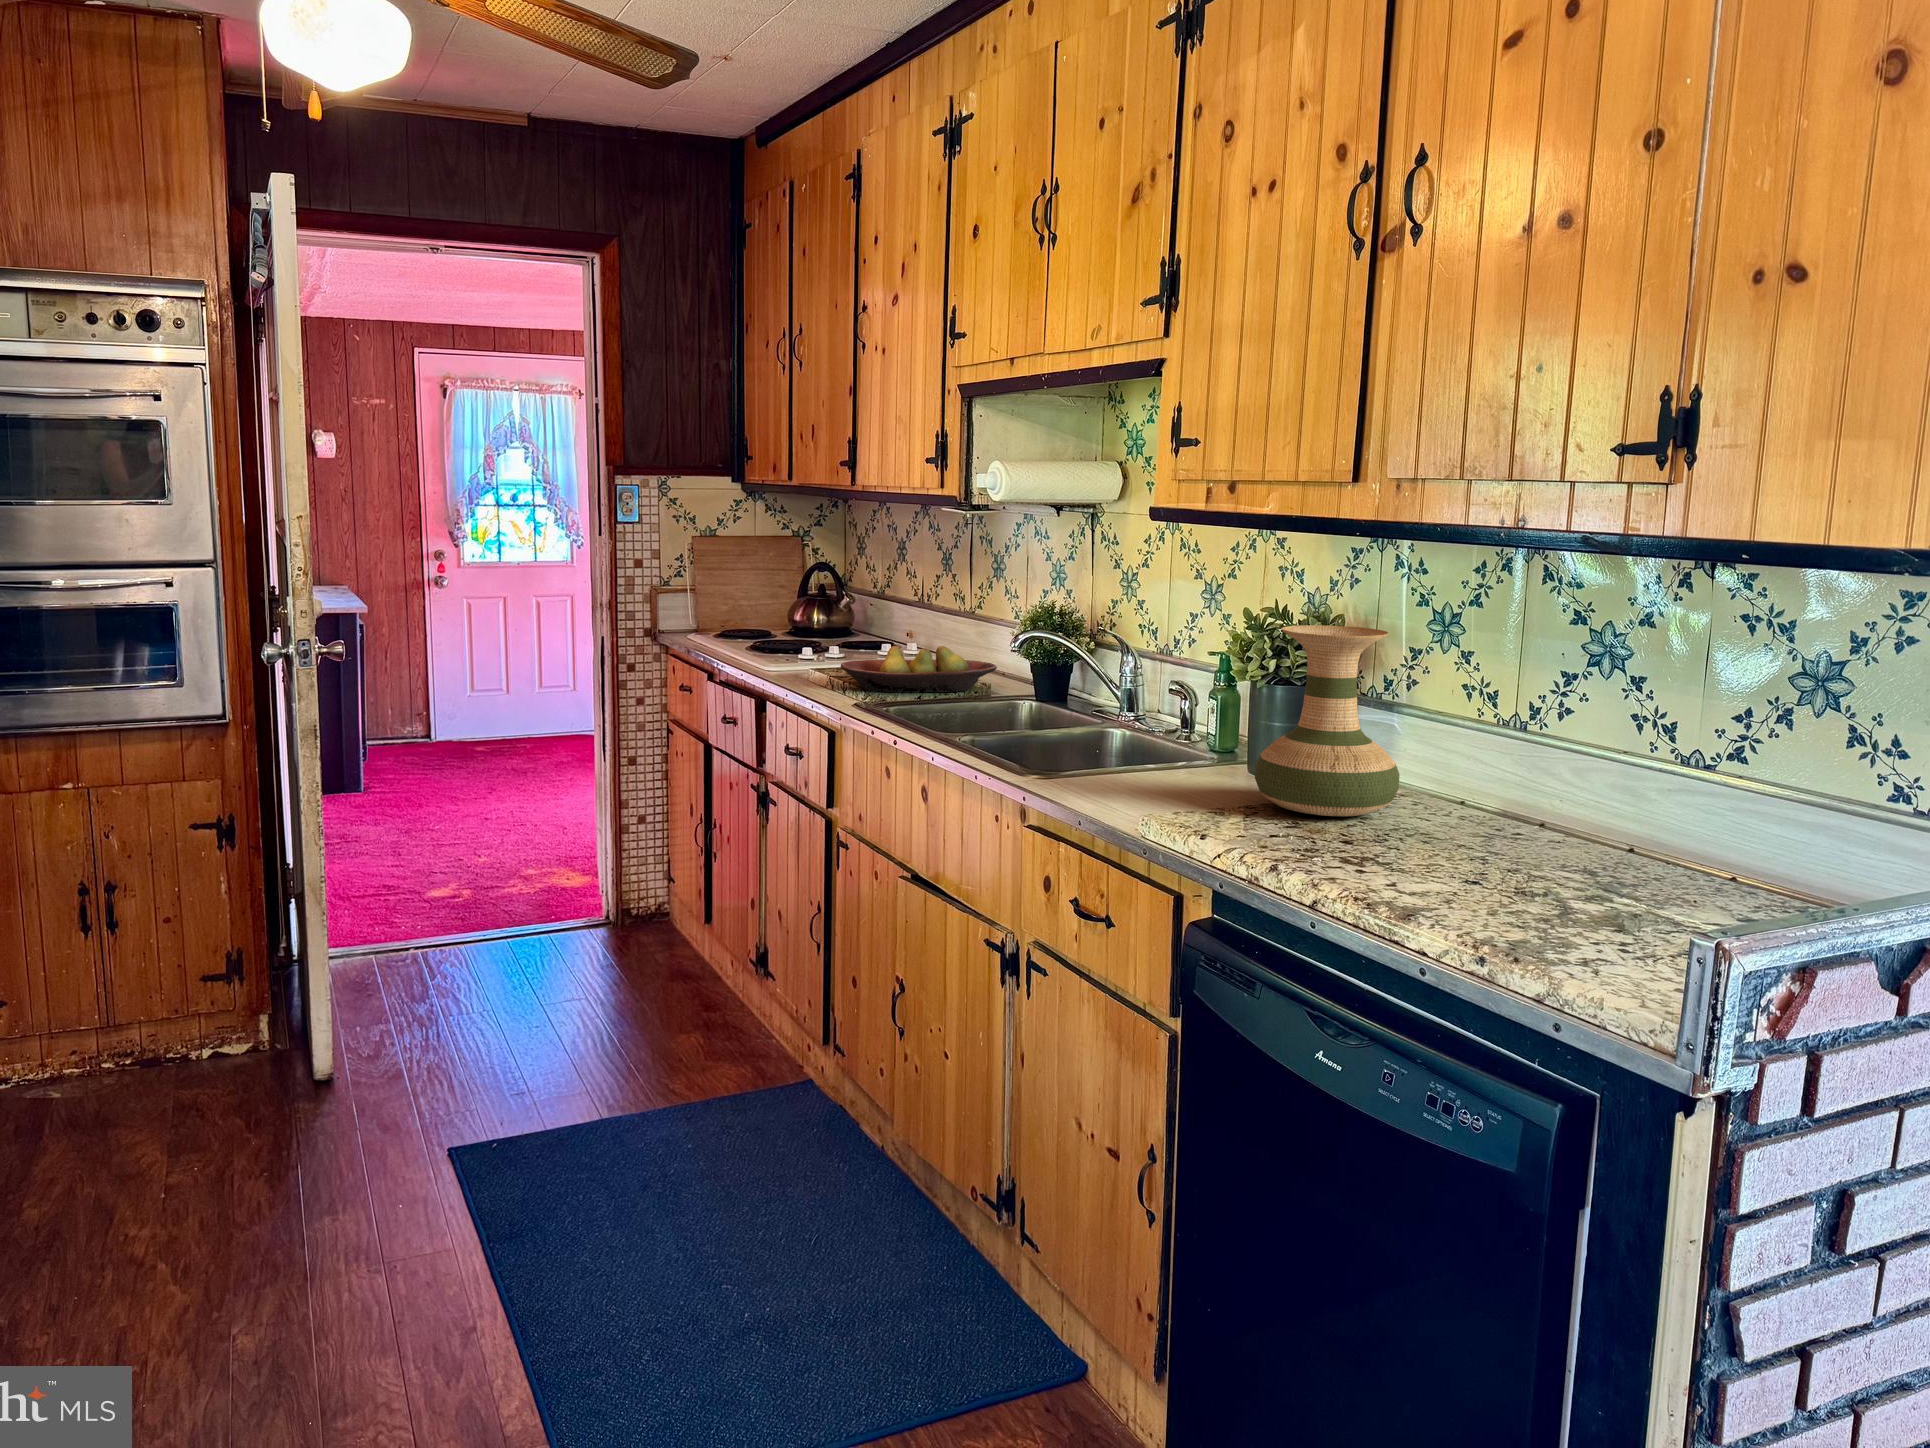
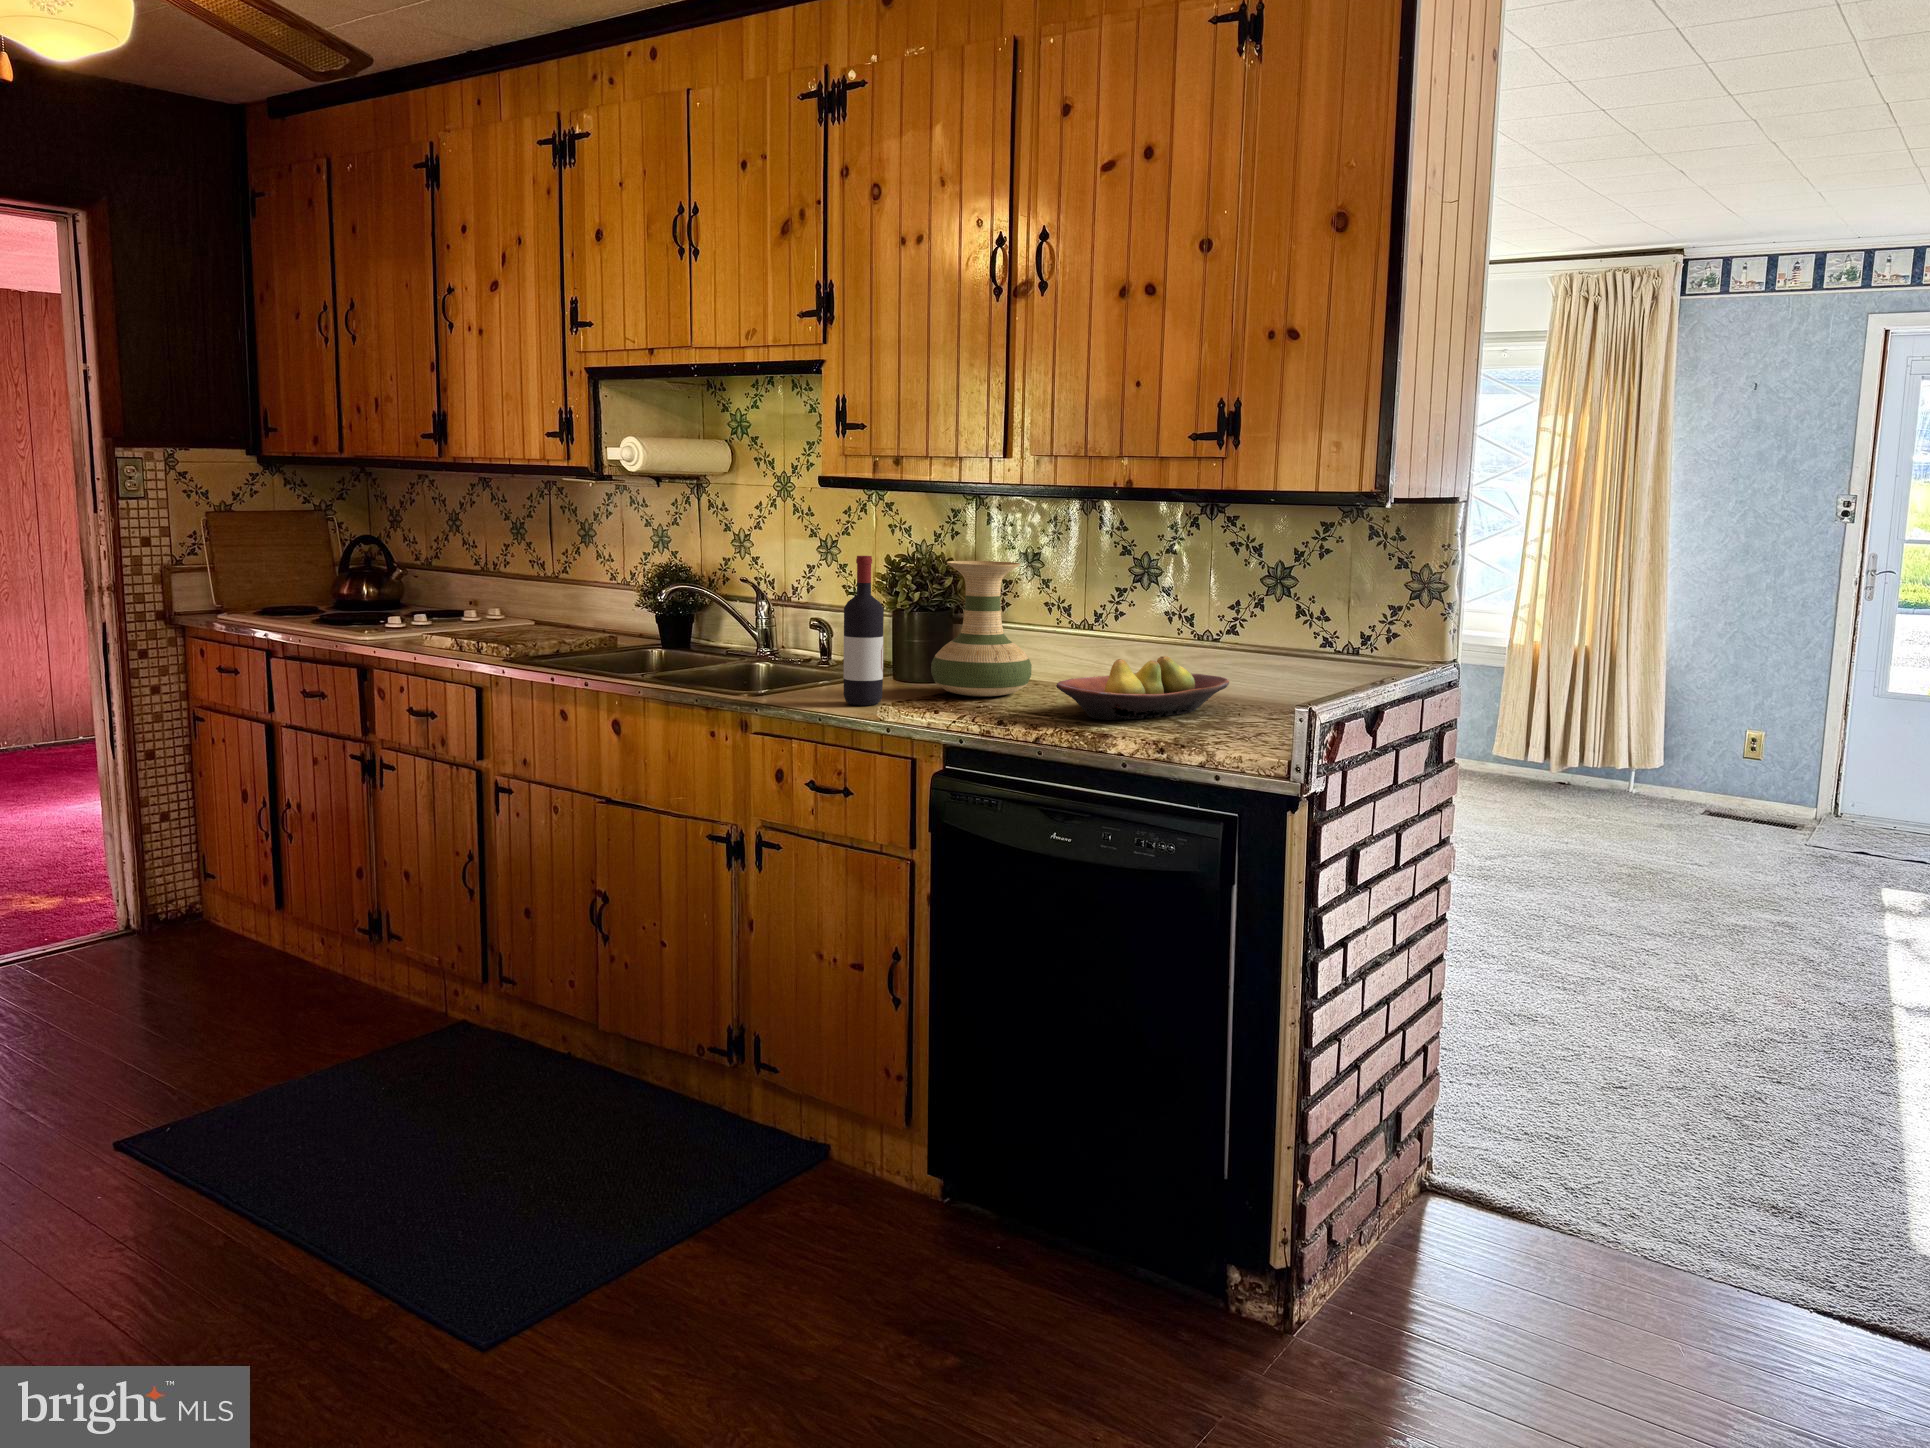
wine bottle: none [1121,617,1178,814] -> present [844,556,884,705]
fruit bowl: present [841,646,997,692] -> present [1056,656,1229,720]

